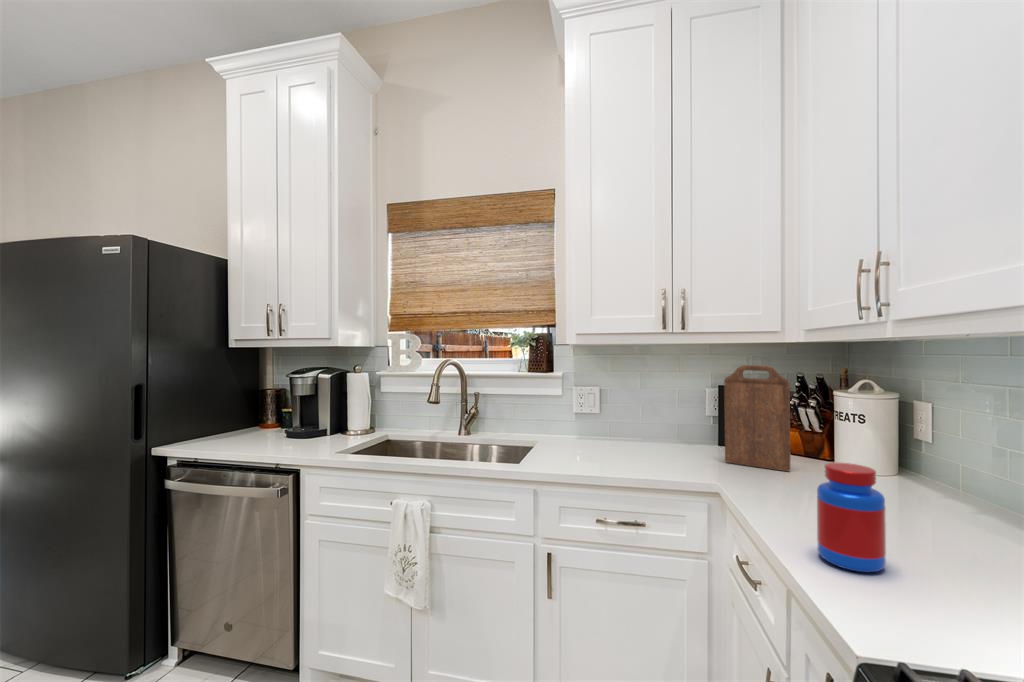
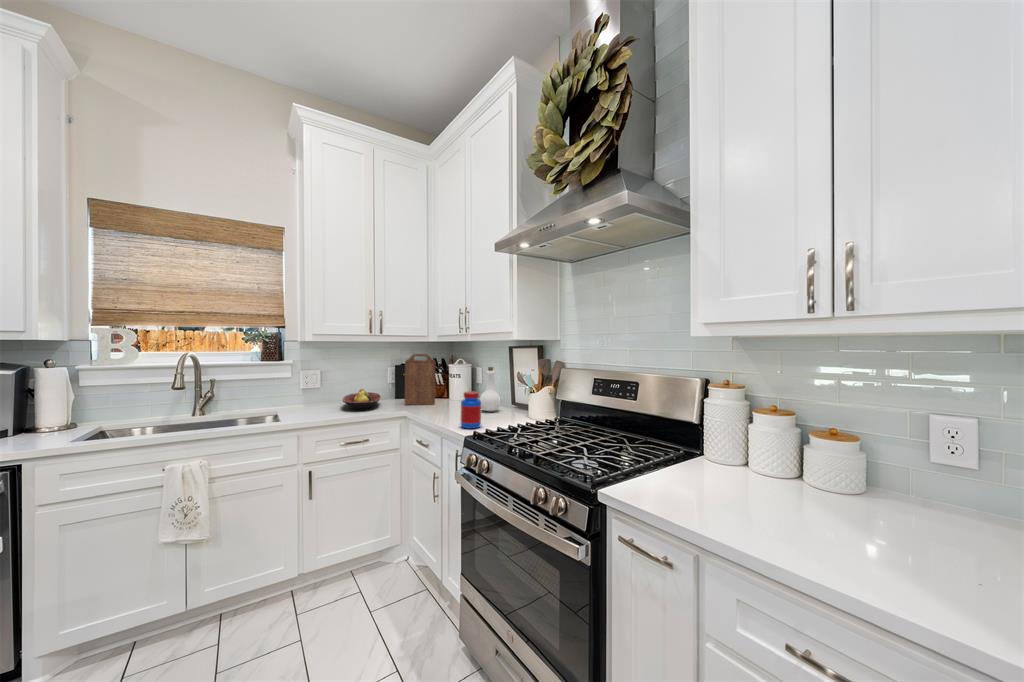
bottle: none [903,401,979,523] -> present [480,367,500,411]
fruit bowl: none [616,423,684,461] -> present [343,389,380,410]

